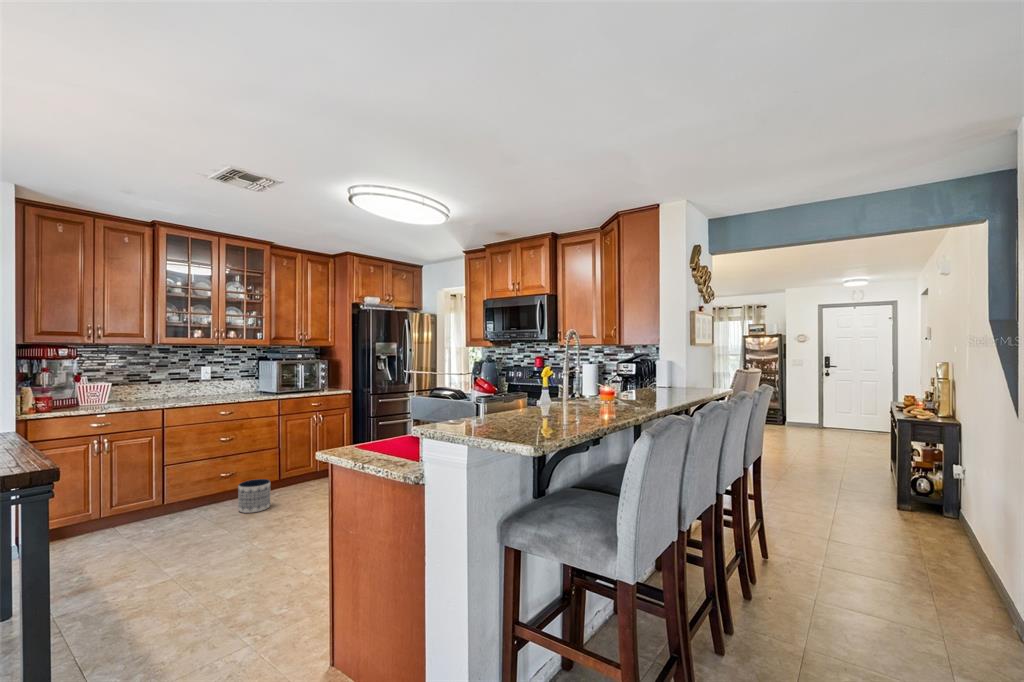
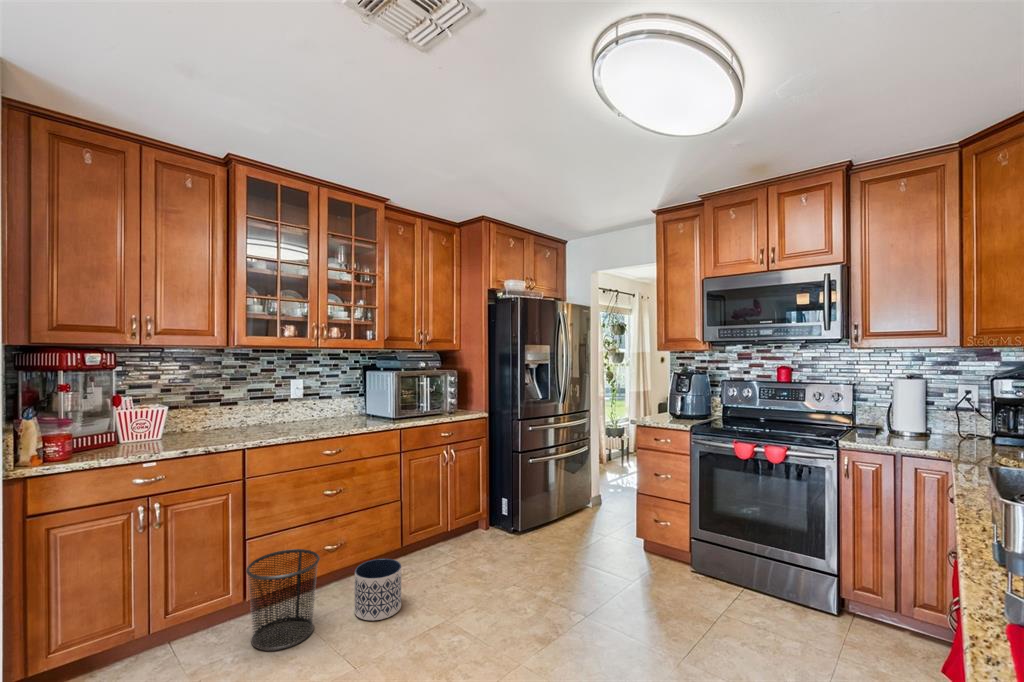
waste bin: none [165,471,214,526] -> present [246,549,320,651]

